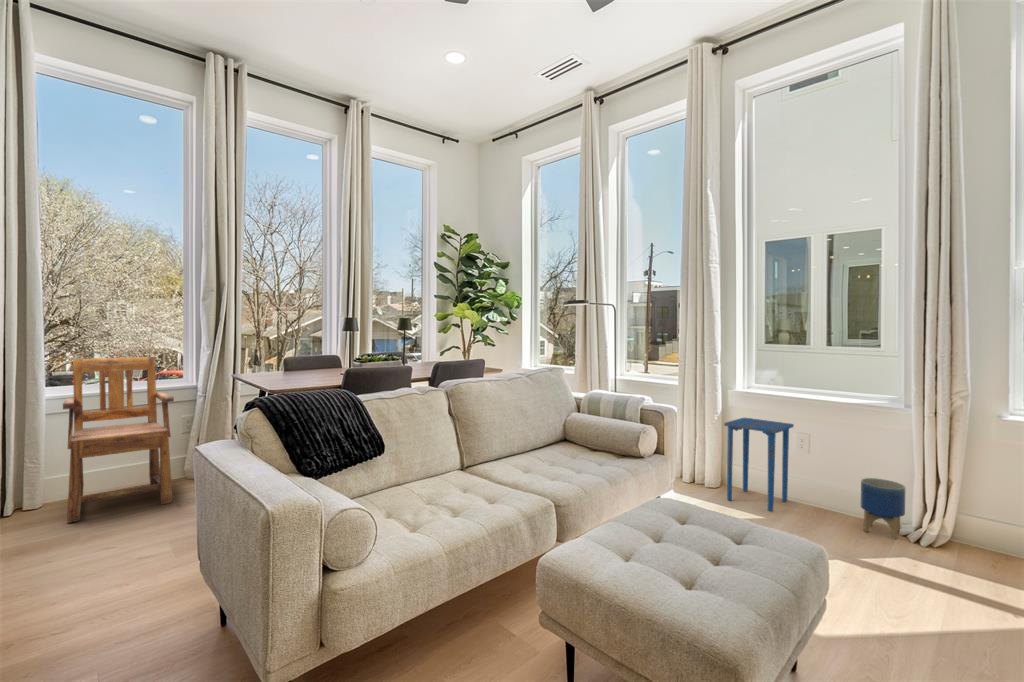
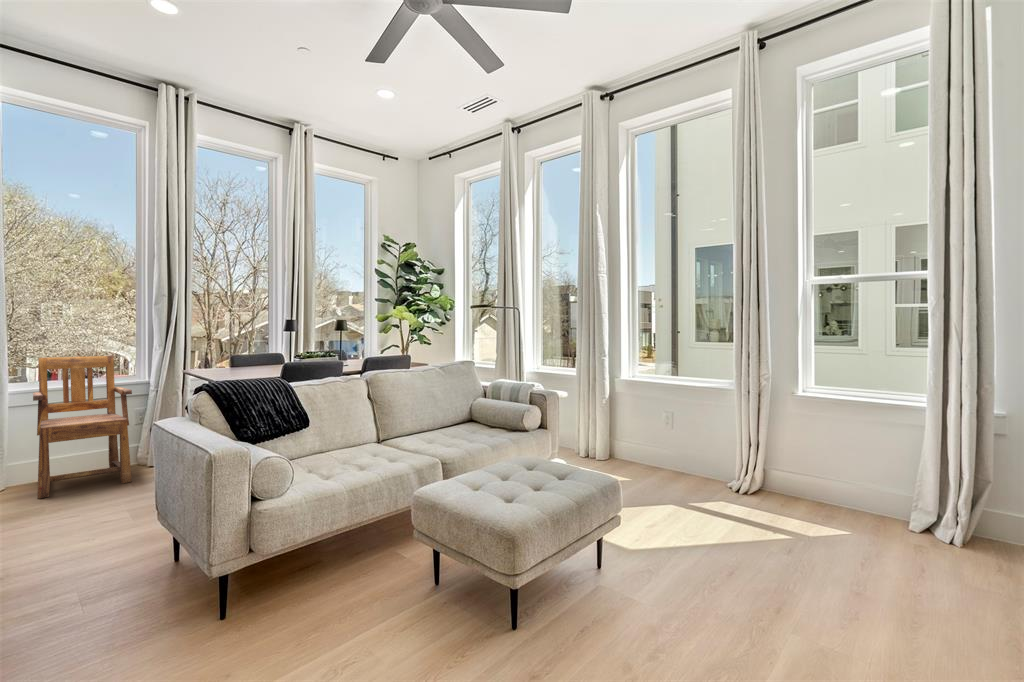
side table: present [724,418,794,511] -> none [606,402,661,476]
planter: present [861,478,905,539] -> none [701,446,732,492]

